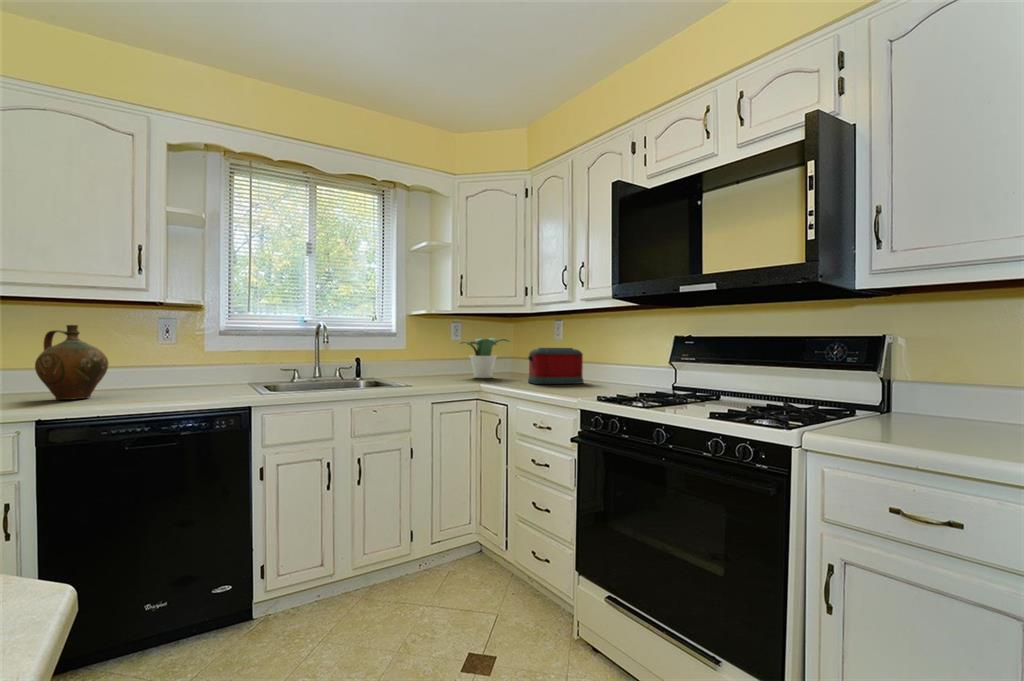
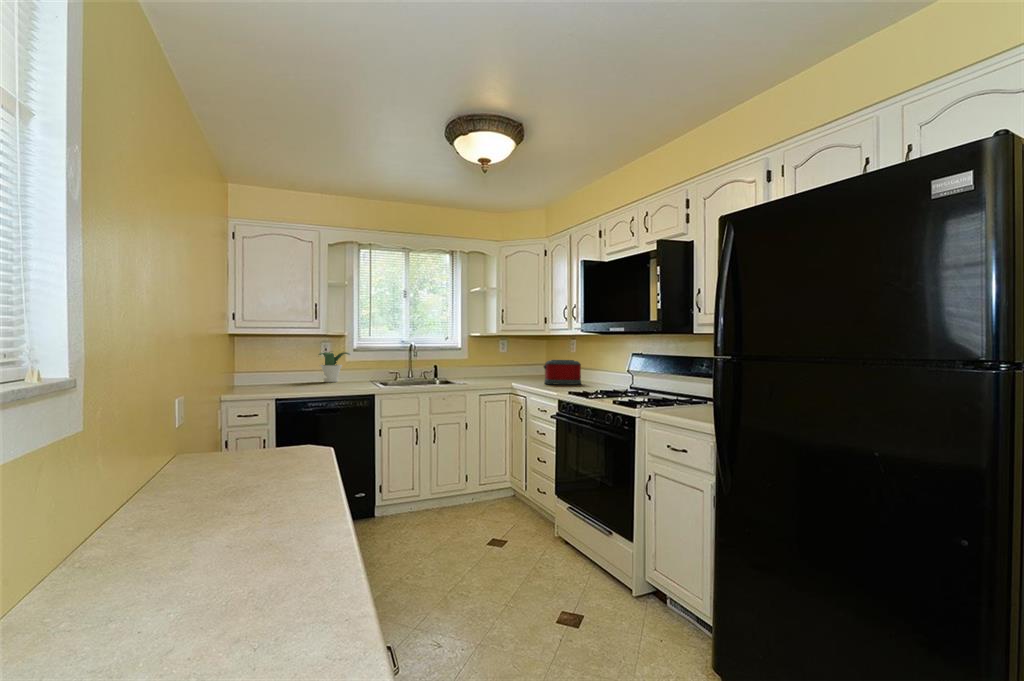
ceramic jug: present [35,325,108,400] -> none [270,347,301,387]
potted plant: present [462,338,508,378] -> present [319,352,350,382]

